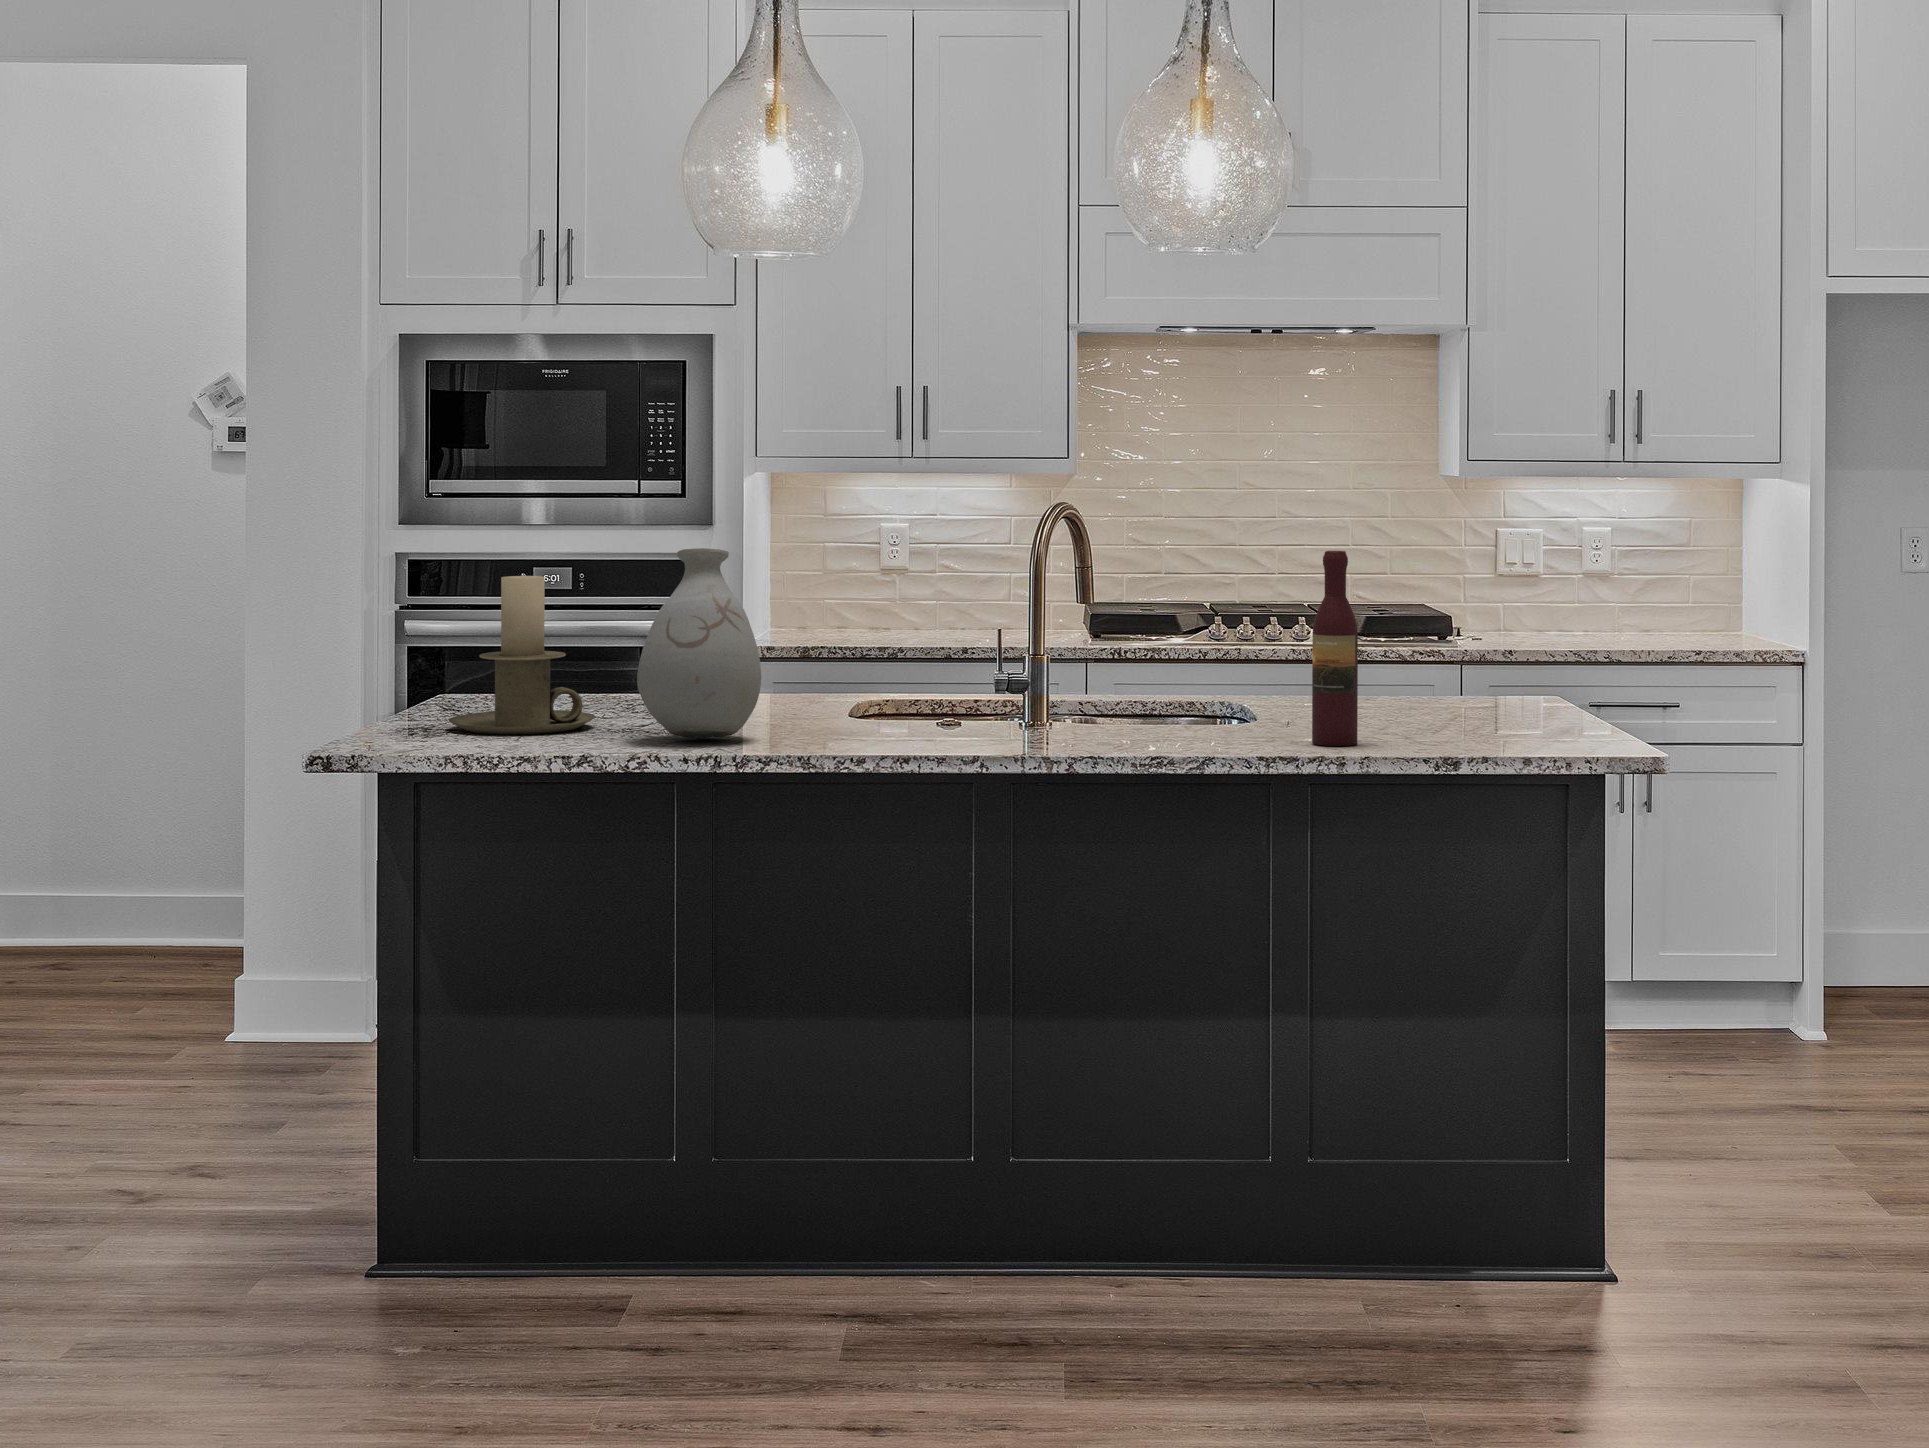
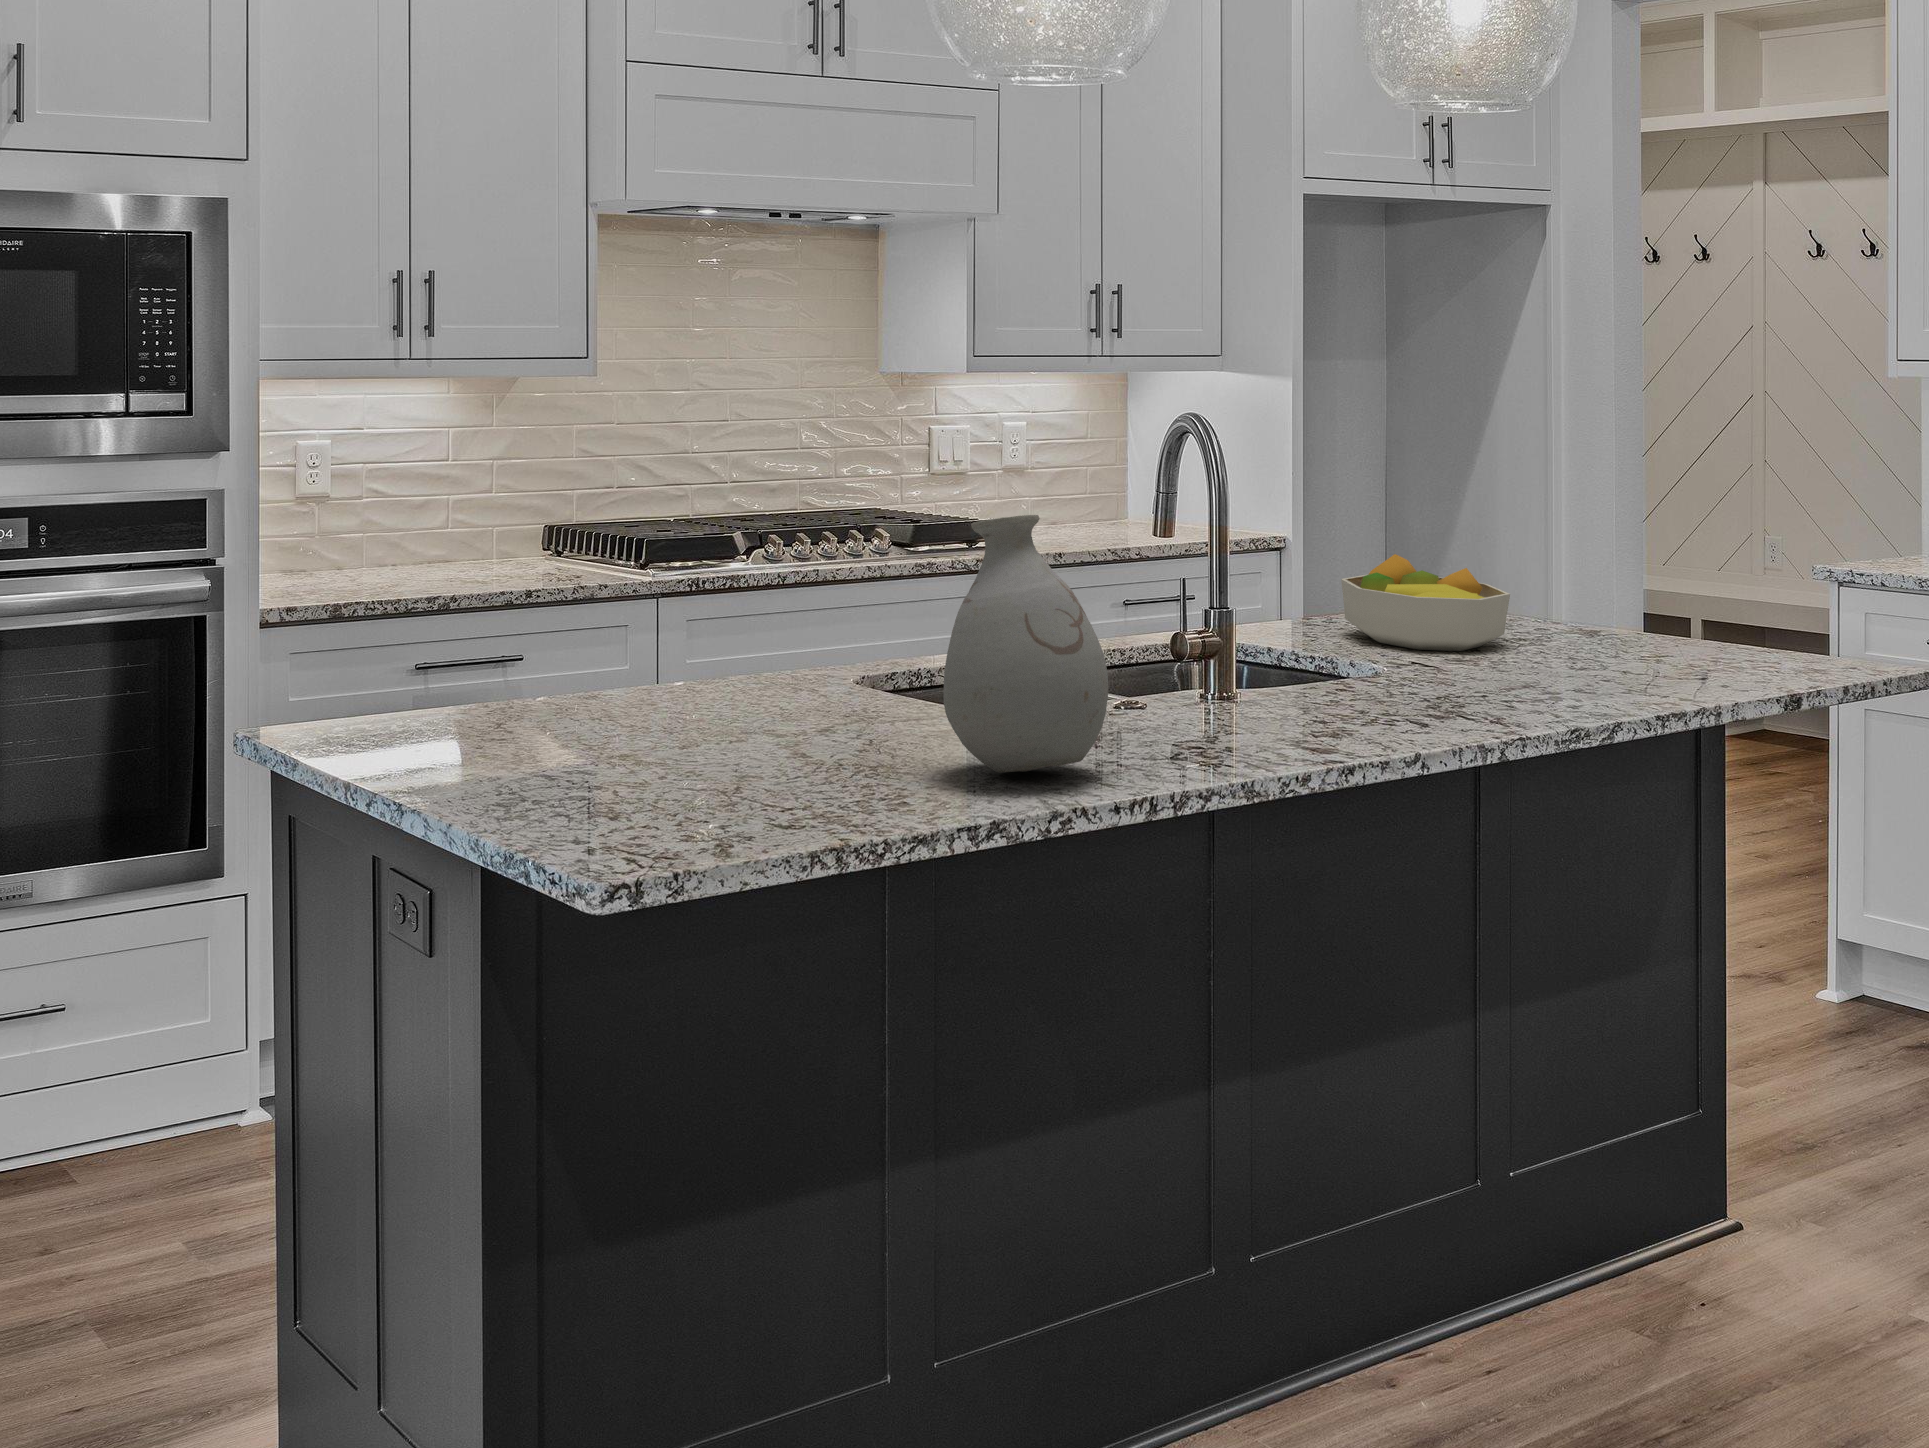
wine bottle: present [1312,551,1358,746] -> none [1535,485,1587,695]
candle holder: present [448,575,596,735] -> none [601,562,816,804]
fruit bowl: none [1373,632,1520,722] -> present [1341,554,1510,651]

